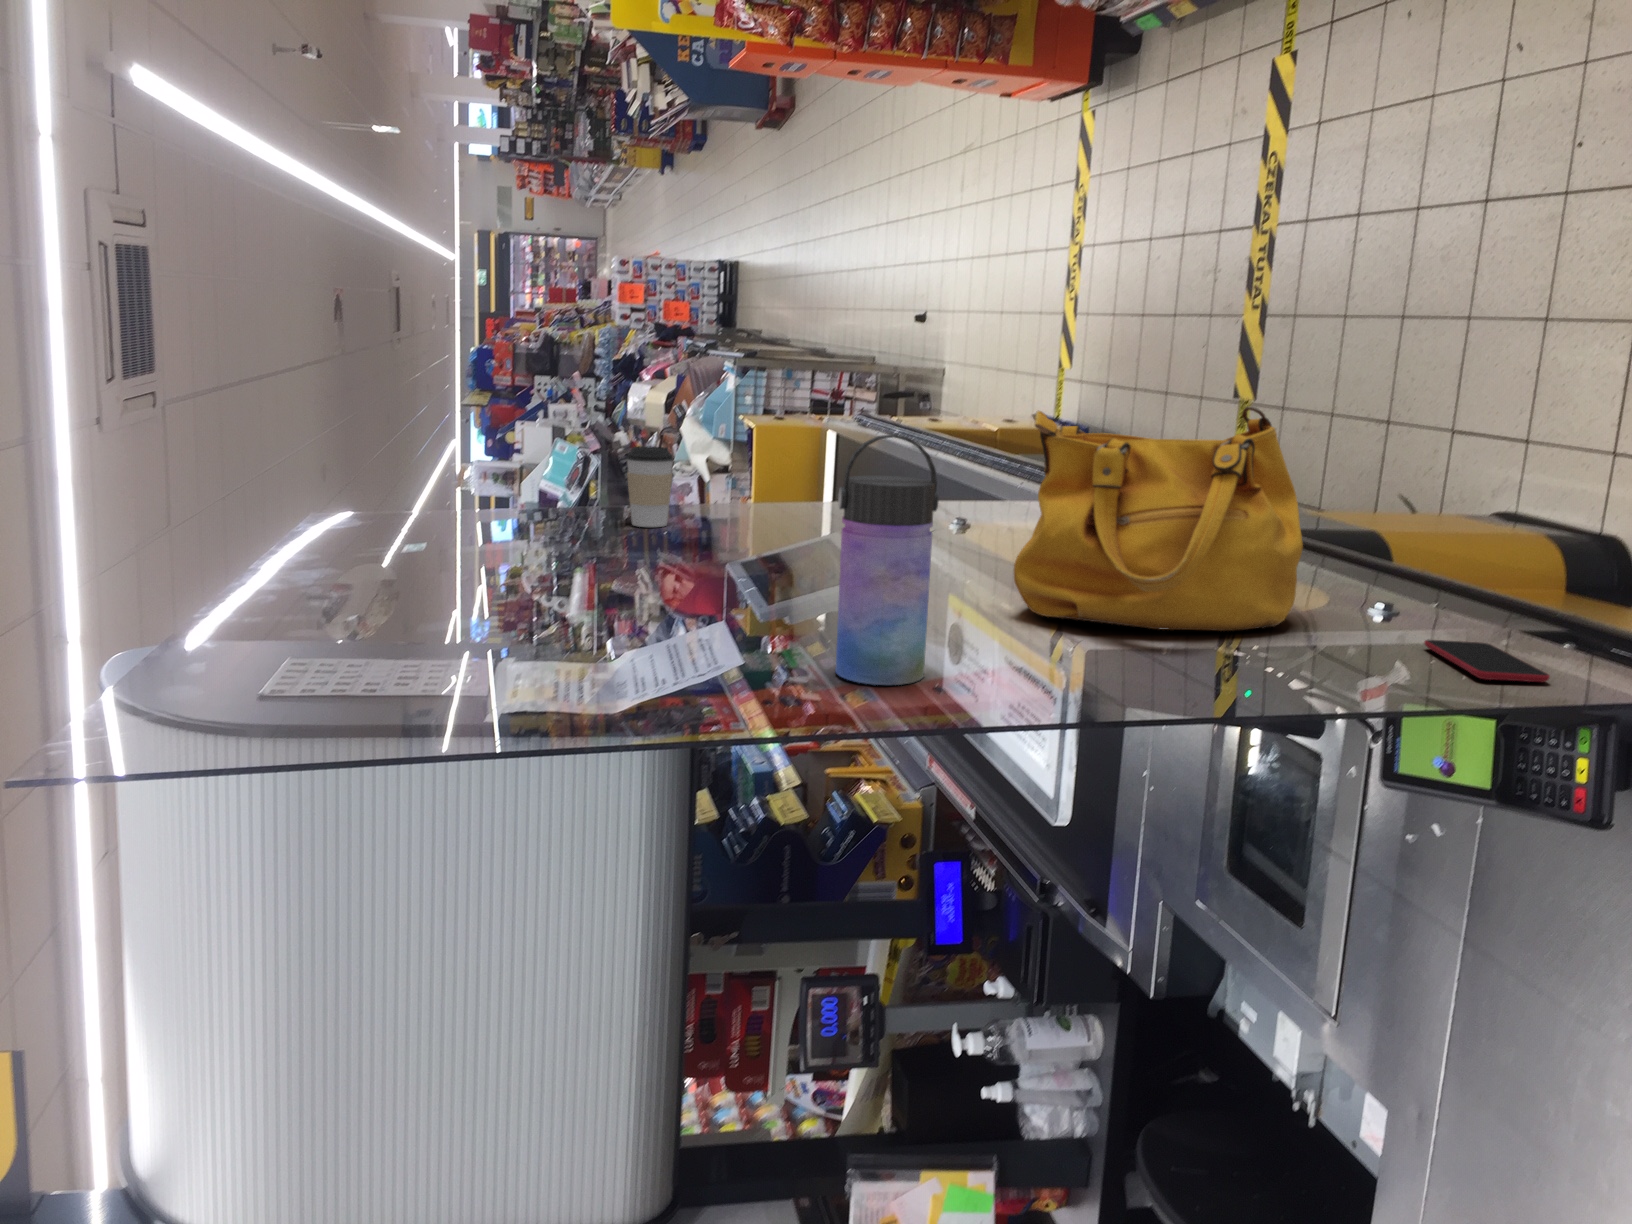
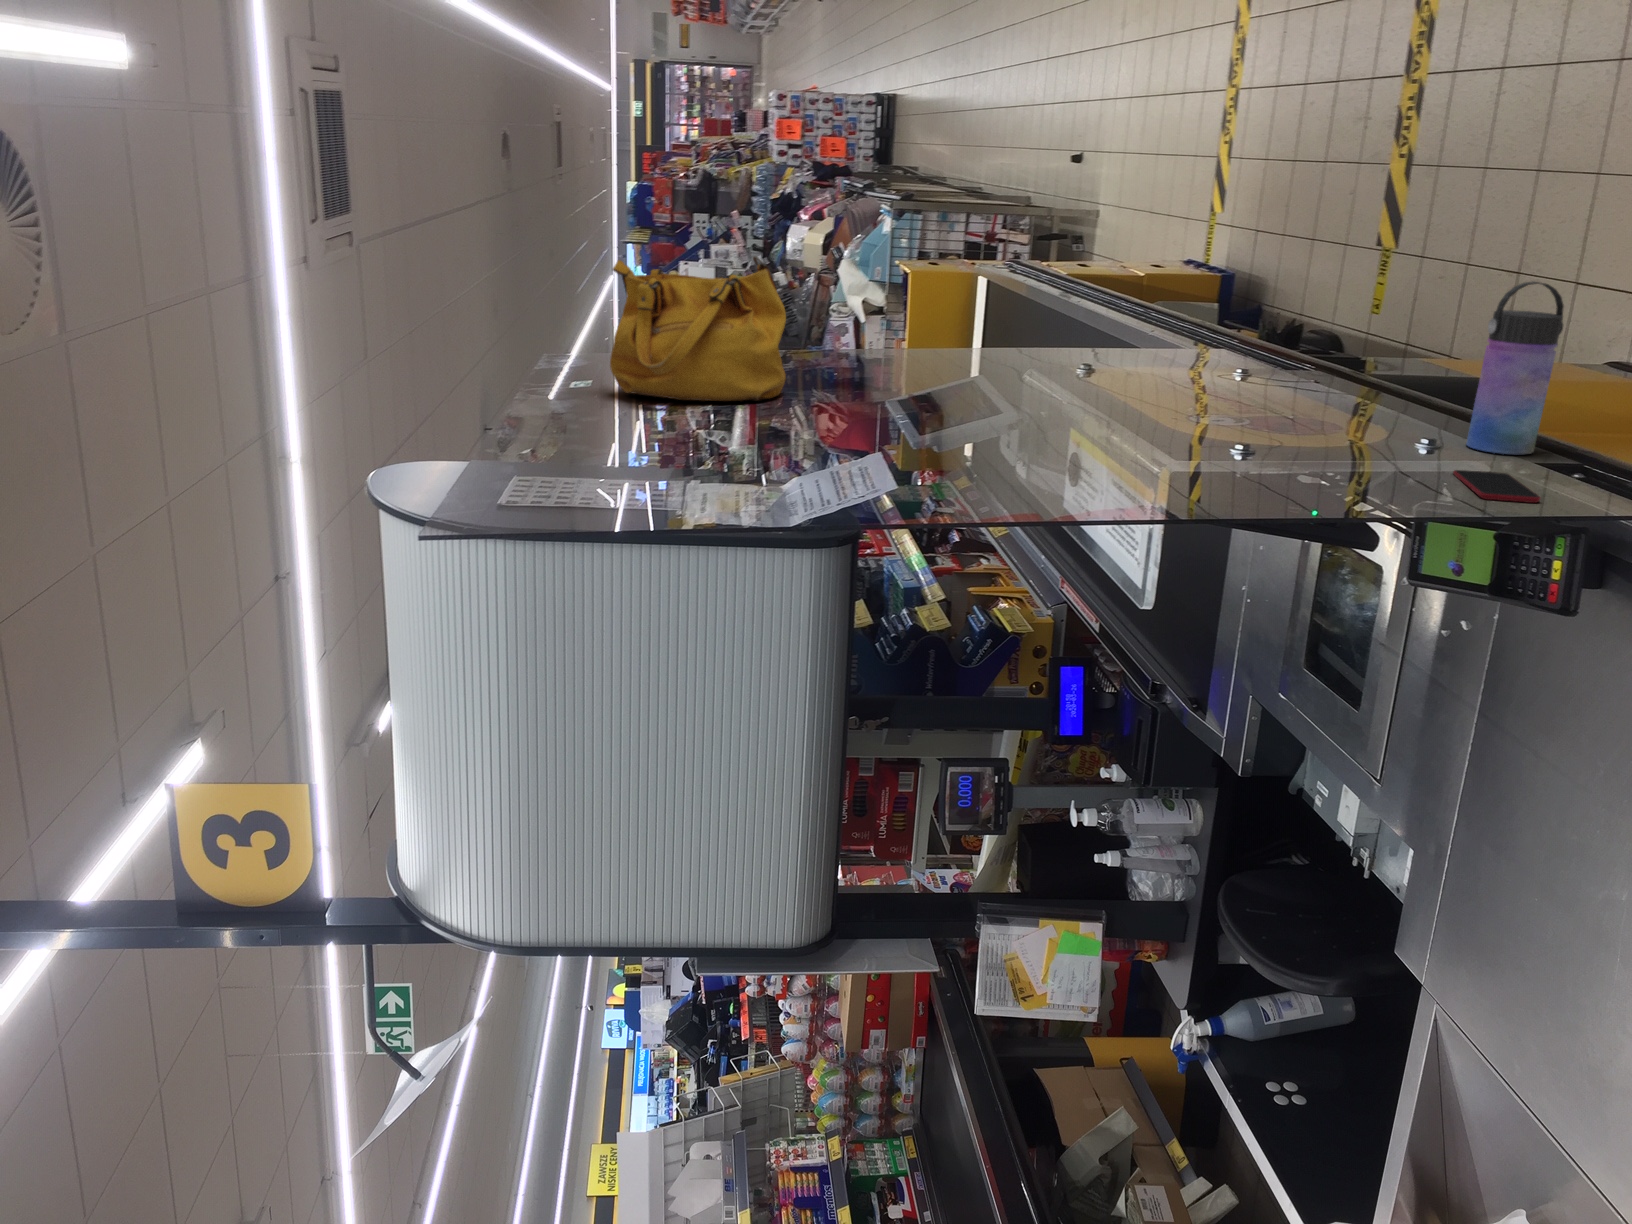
handbag: present [1014,406,1303,631] -> present [610,256,786,401]
water bottle: present [836,434,938,685] -> present [1466,281,1564,454]
coffee cup: present [627,446,673,527] -> none [802,301,843,372]

